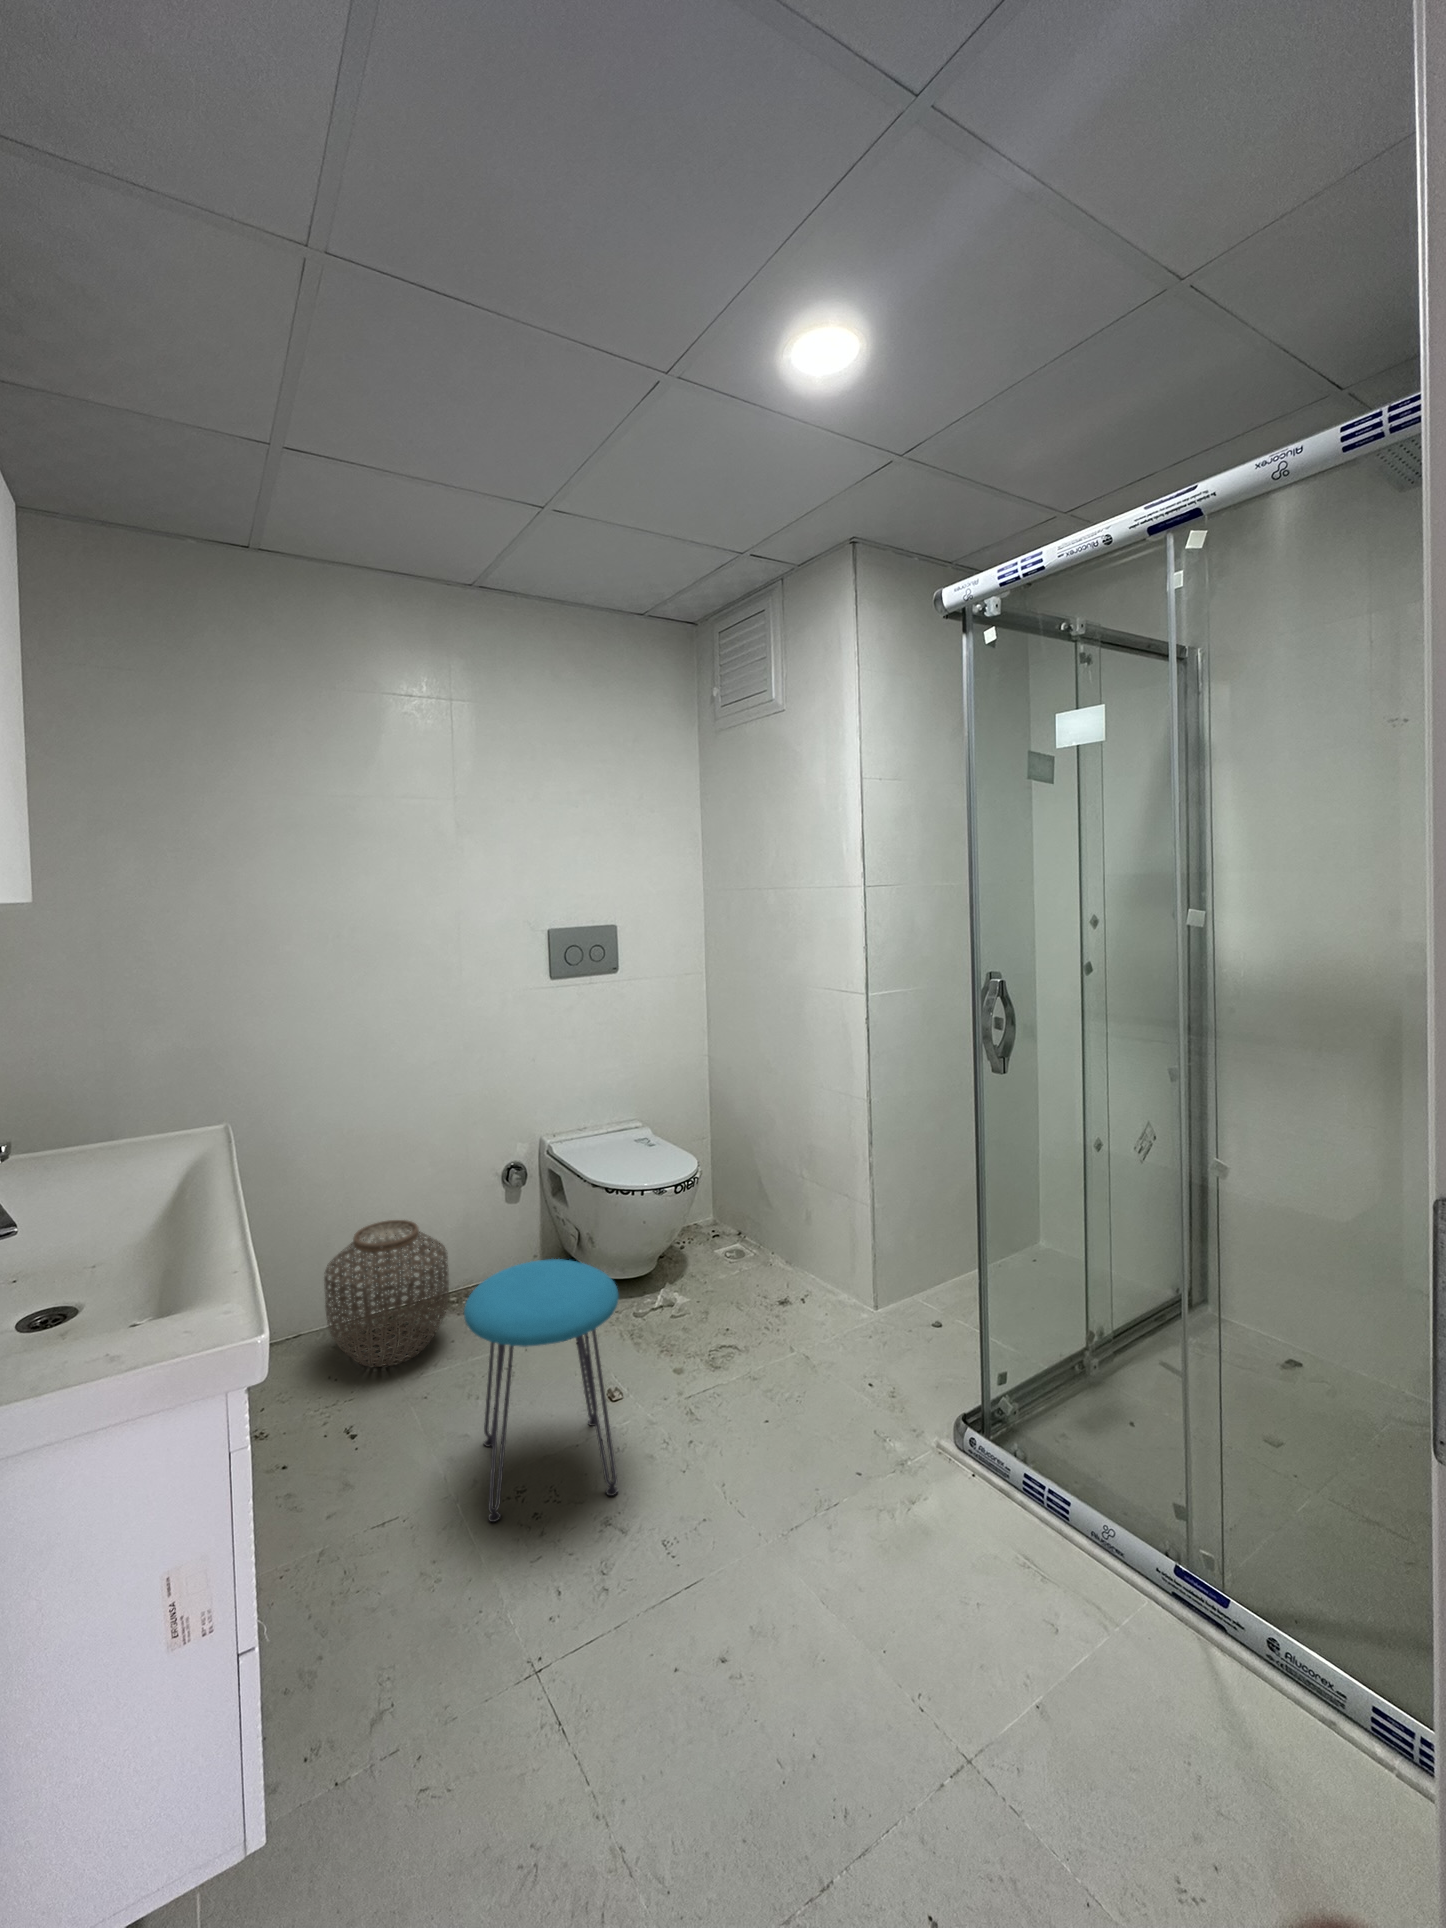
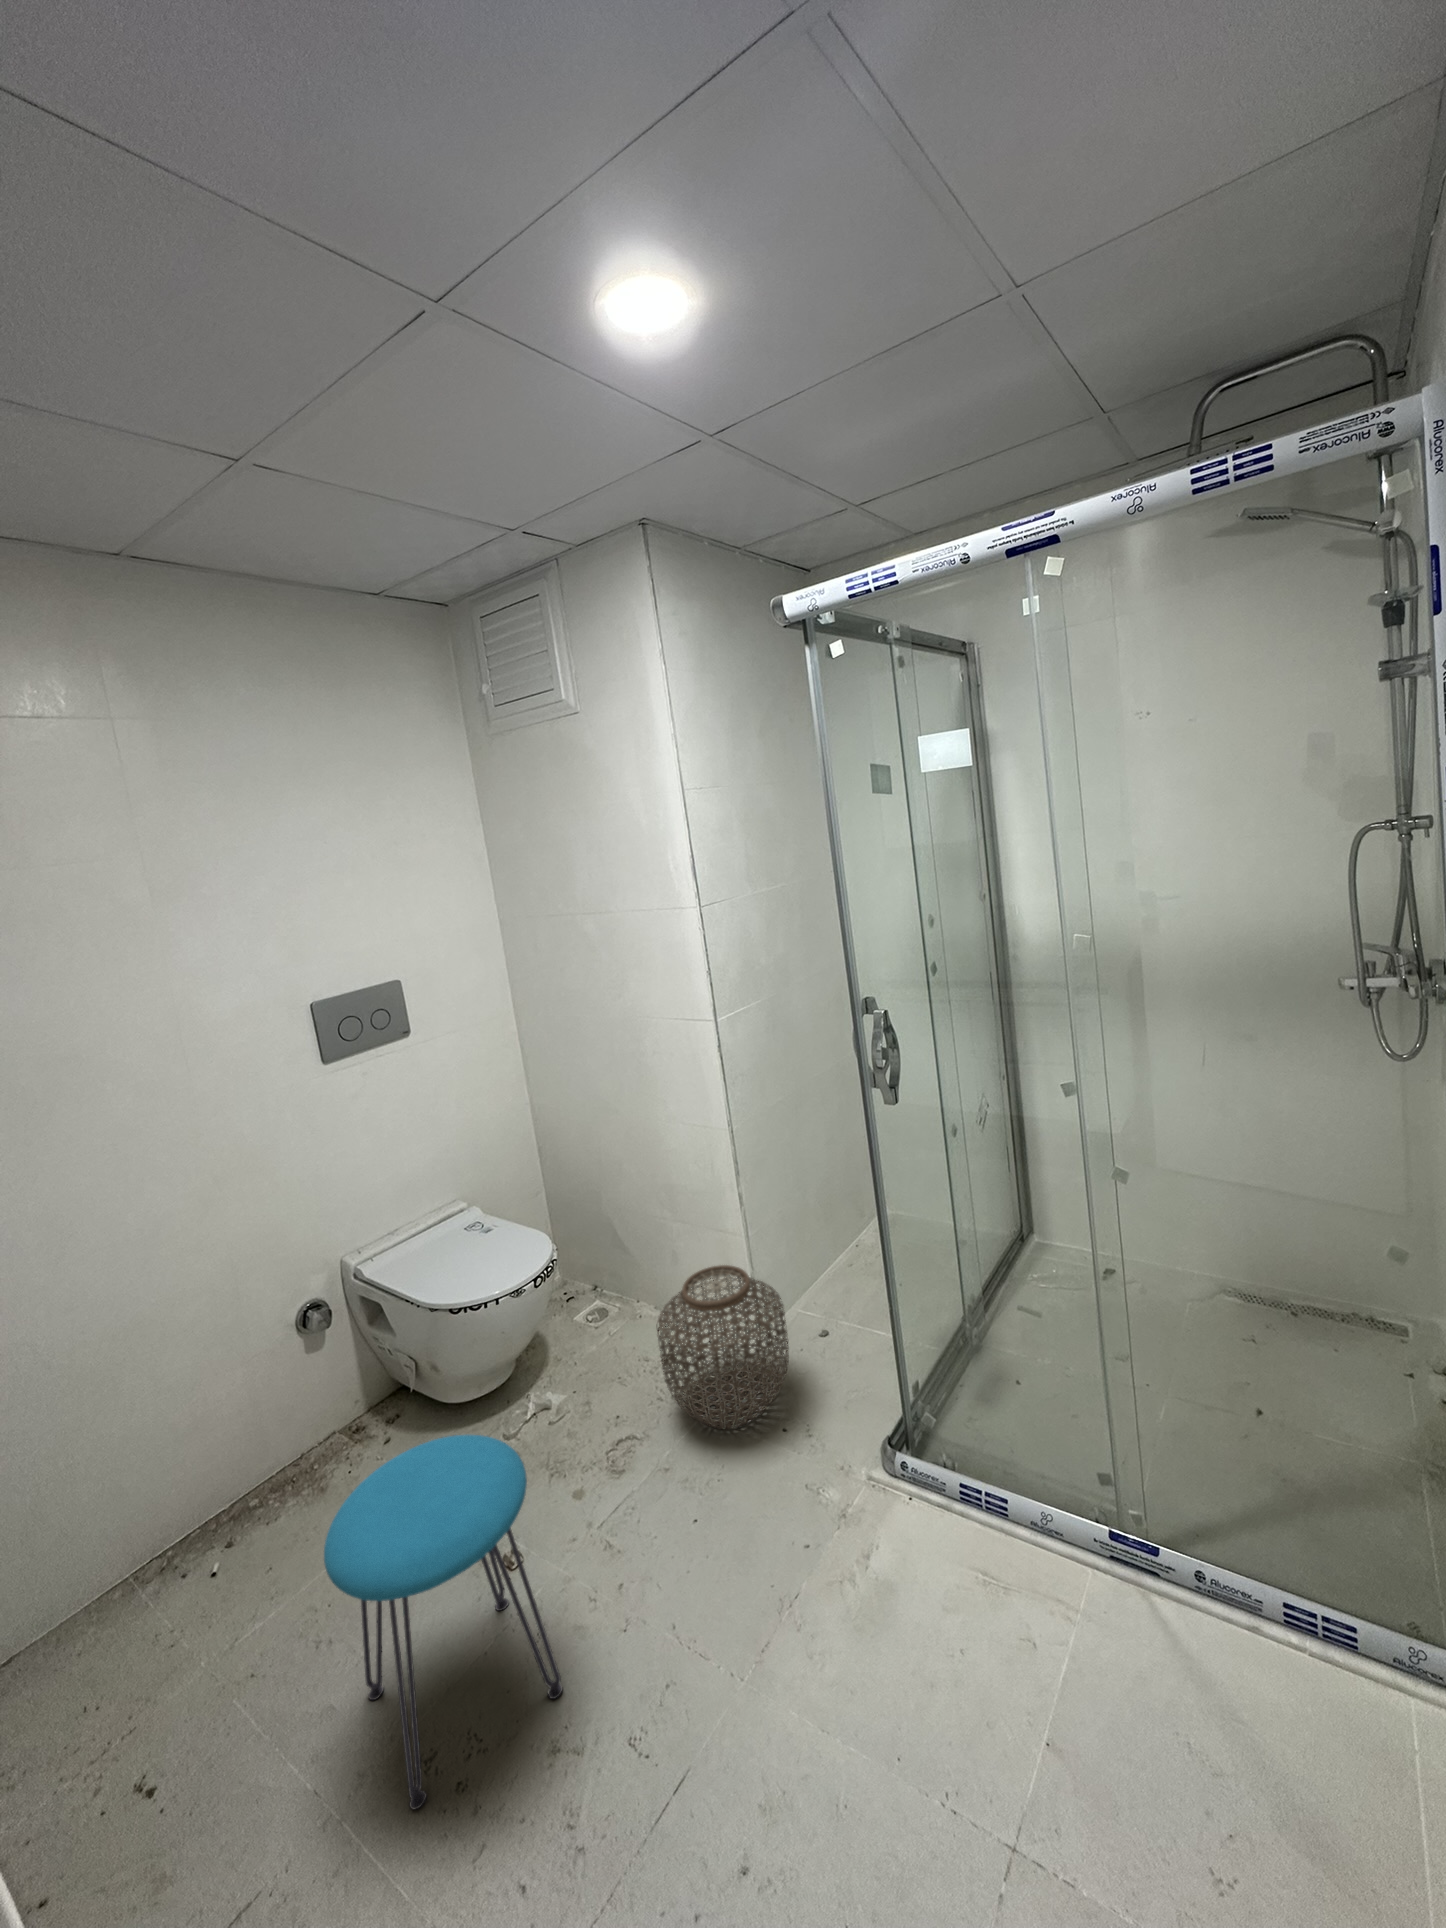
woven basket: present [324,1220,449,1367] -> present [657,1265,789,1429]

